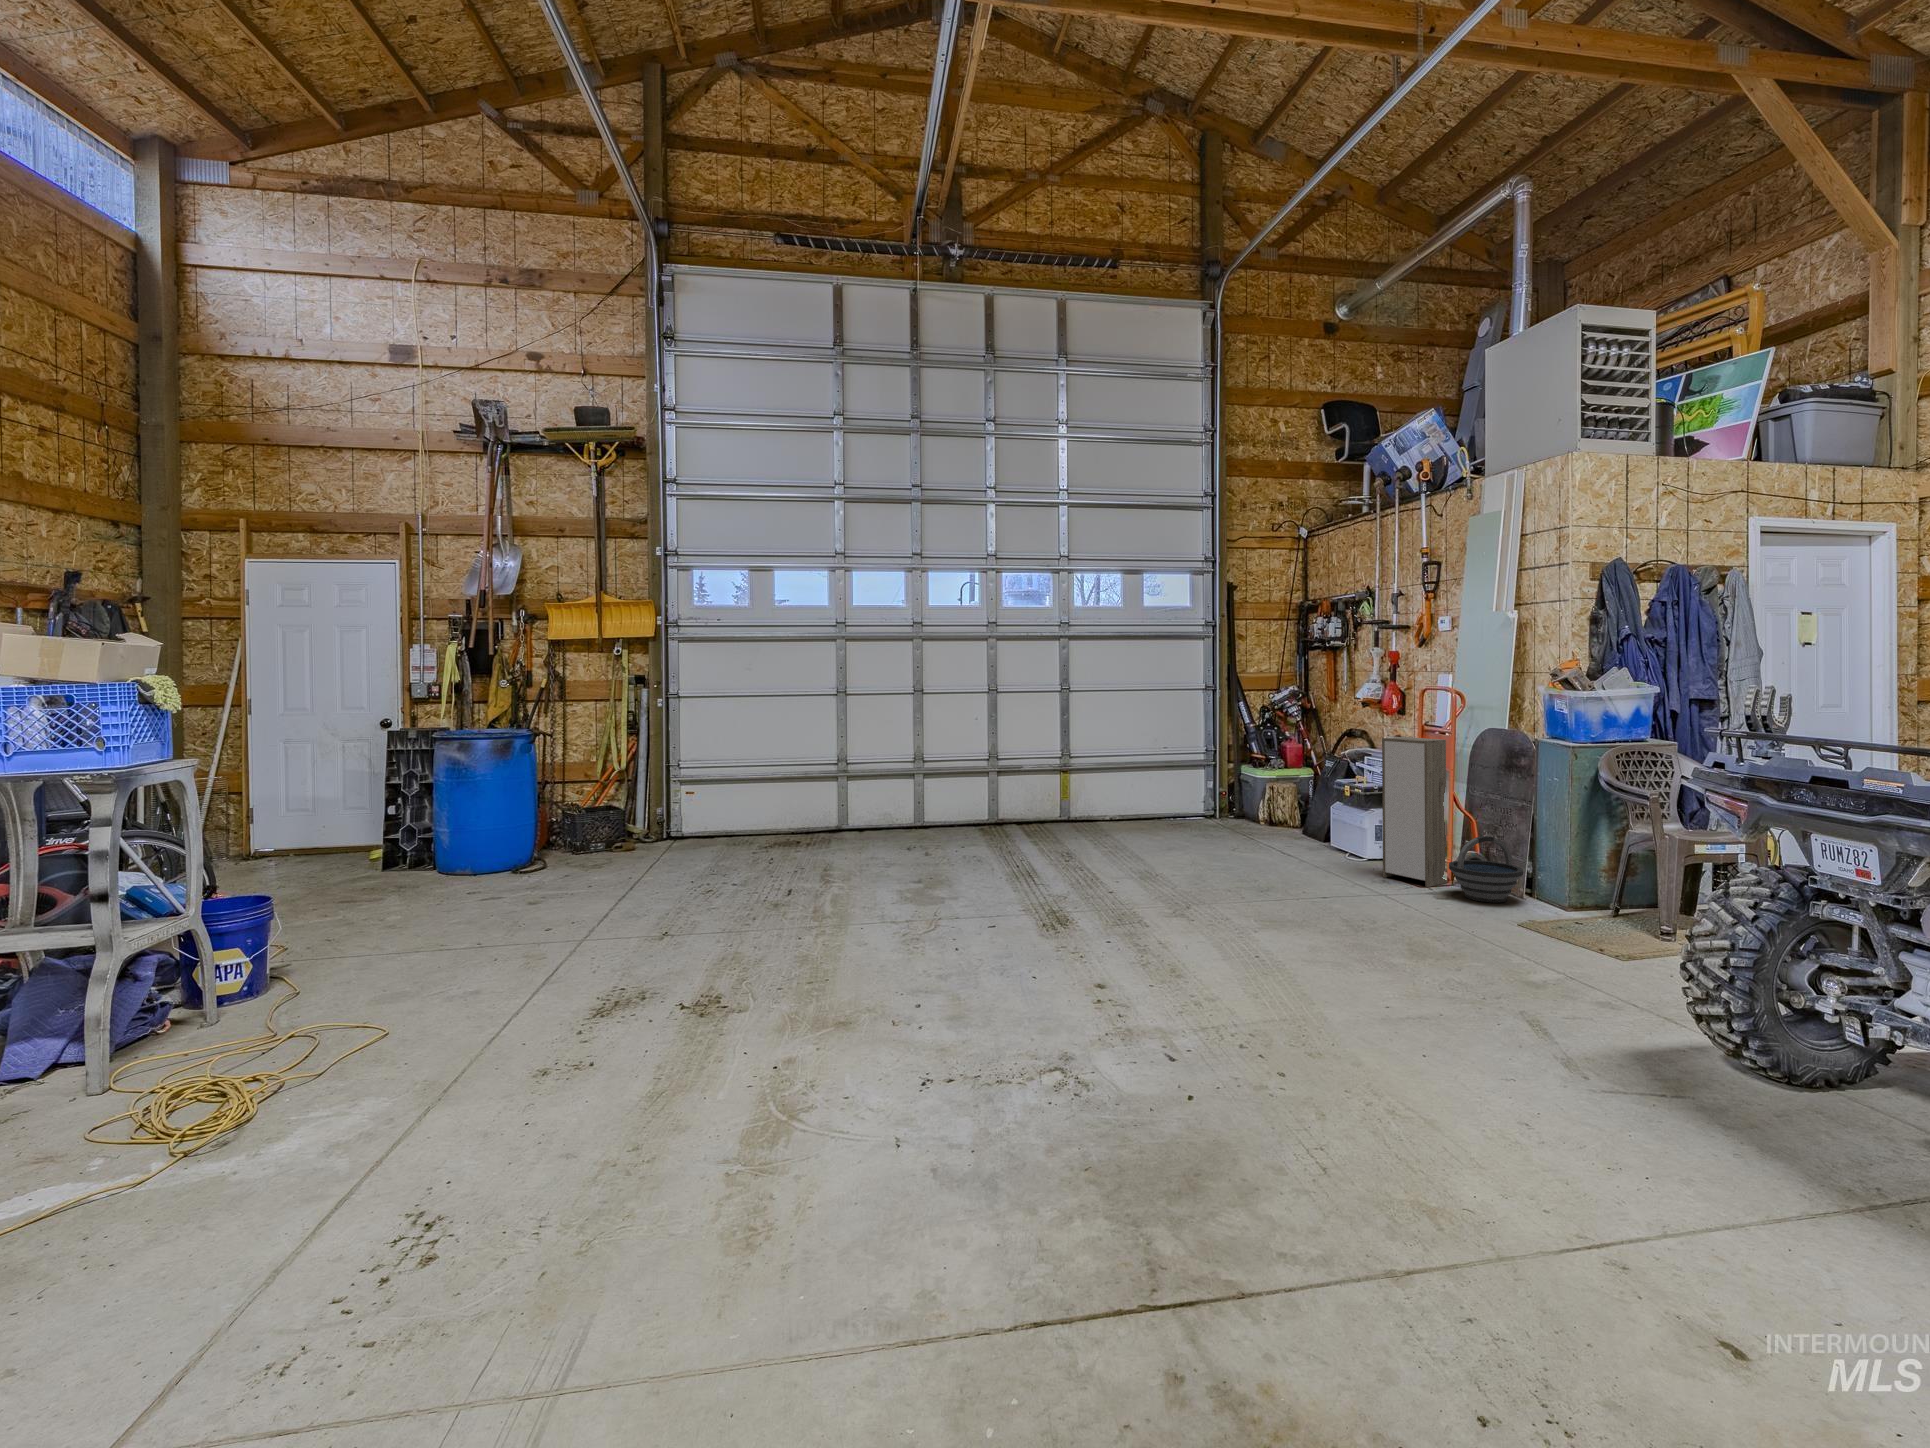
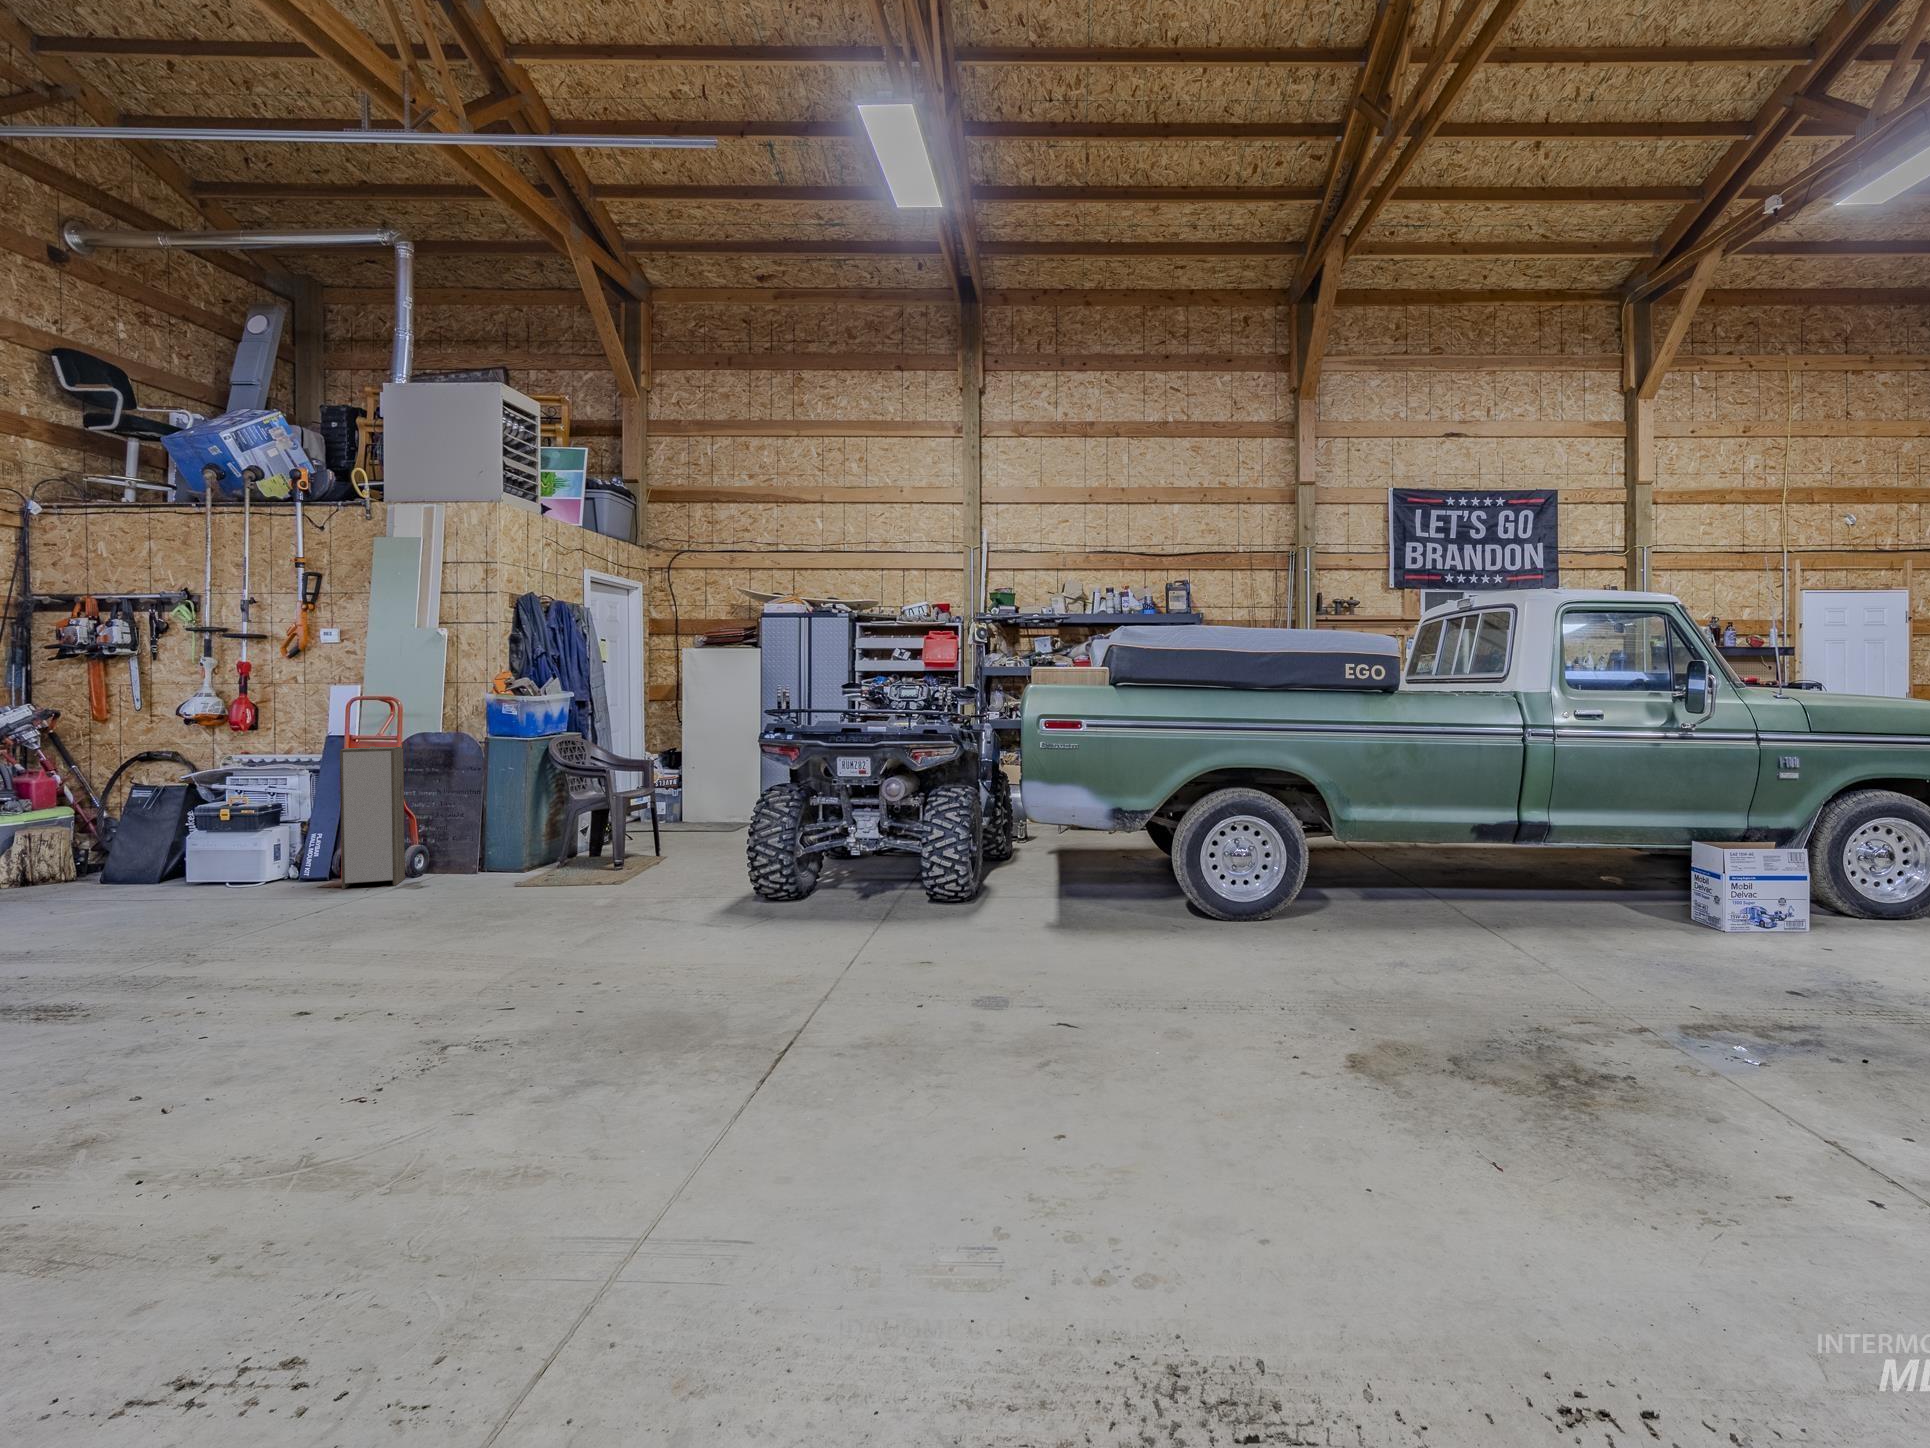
bucket: present [1449,836,1523,903] -> none [420,826,485,884]

